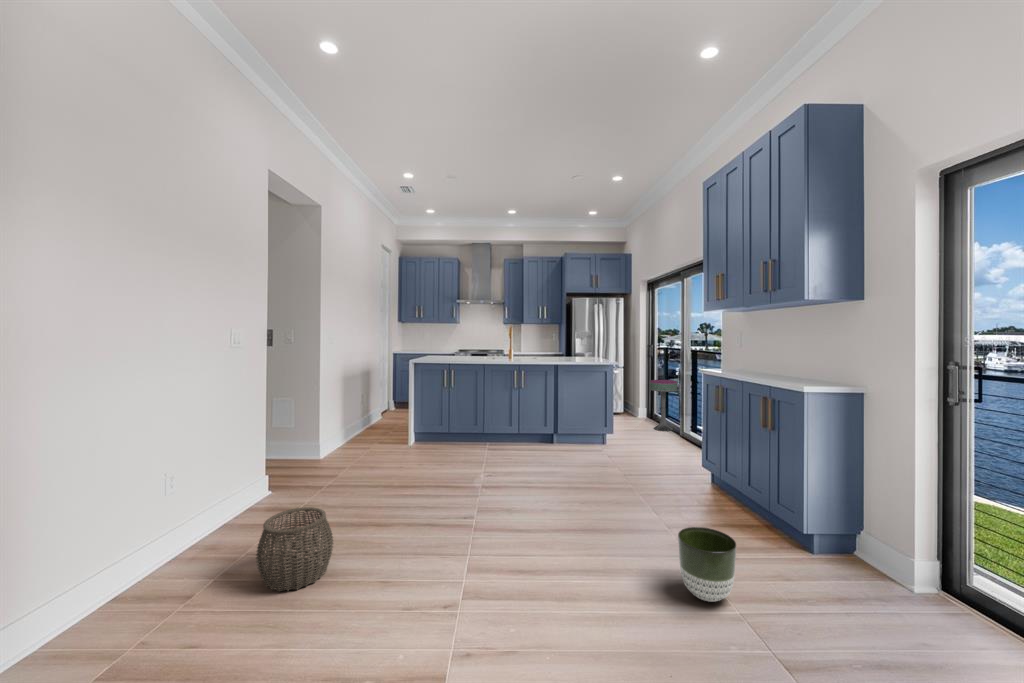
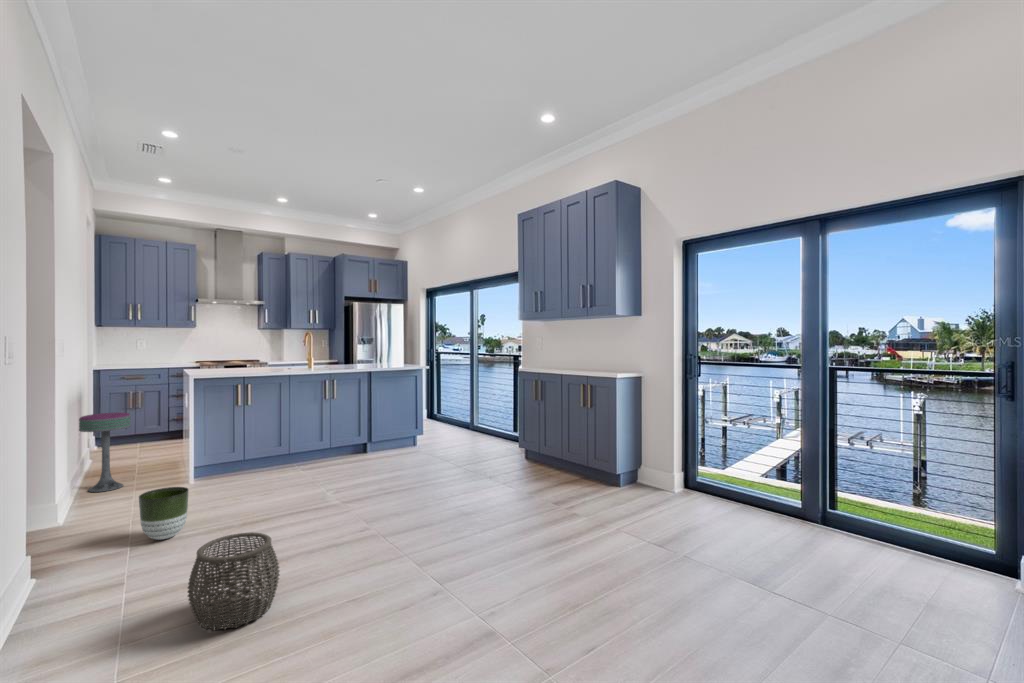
bar stool: present [649,380,677,431] -> present [79,412,131,492]
planter: present [678,527,736,602] -> present [139,487,189,540]

